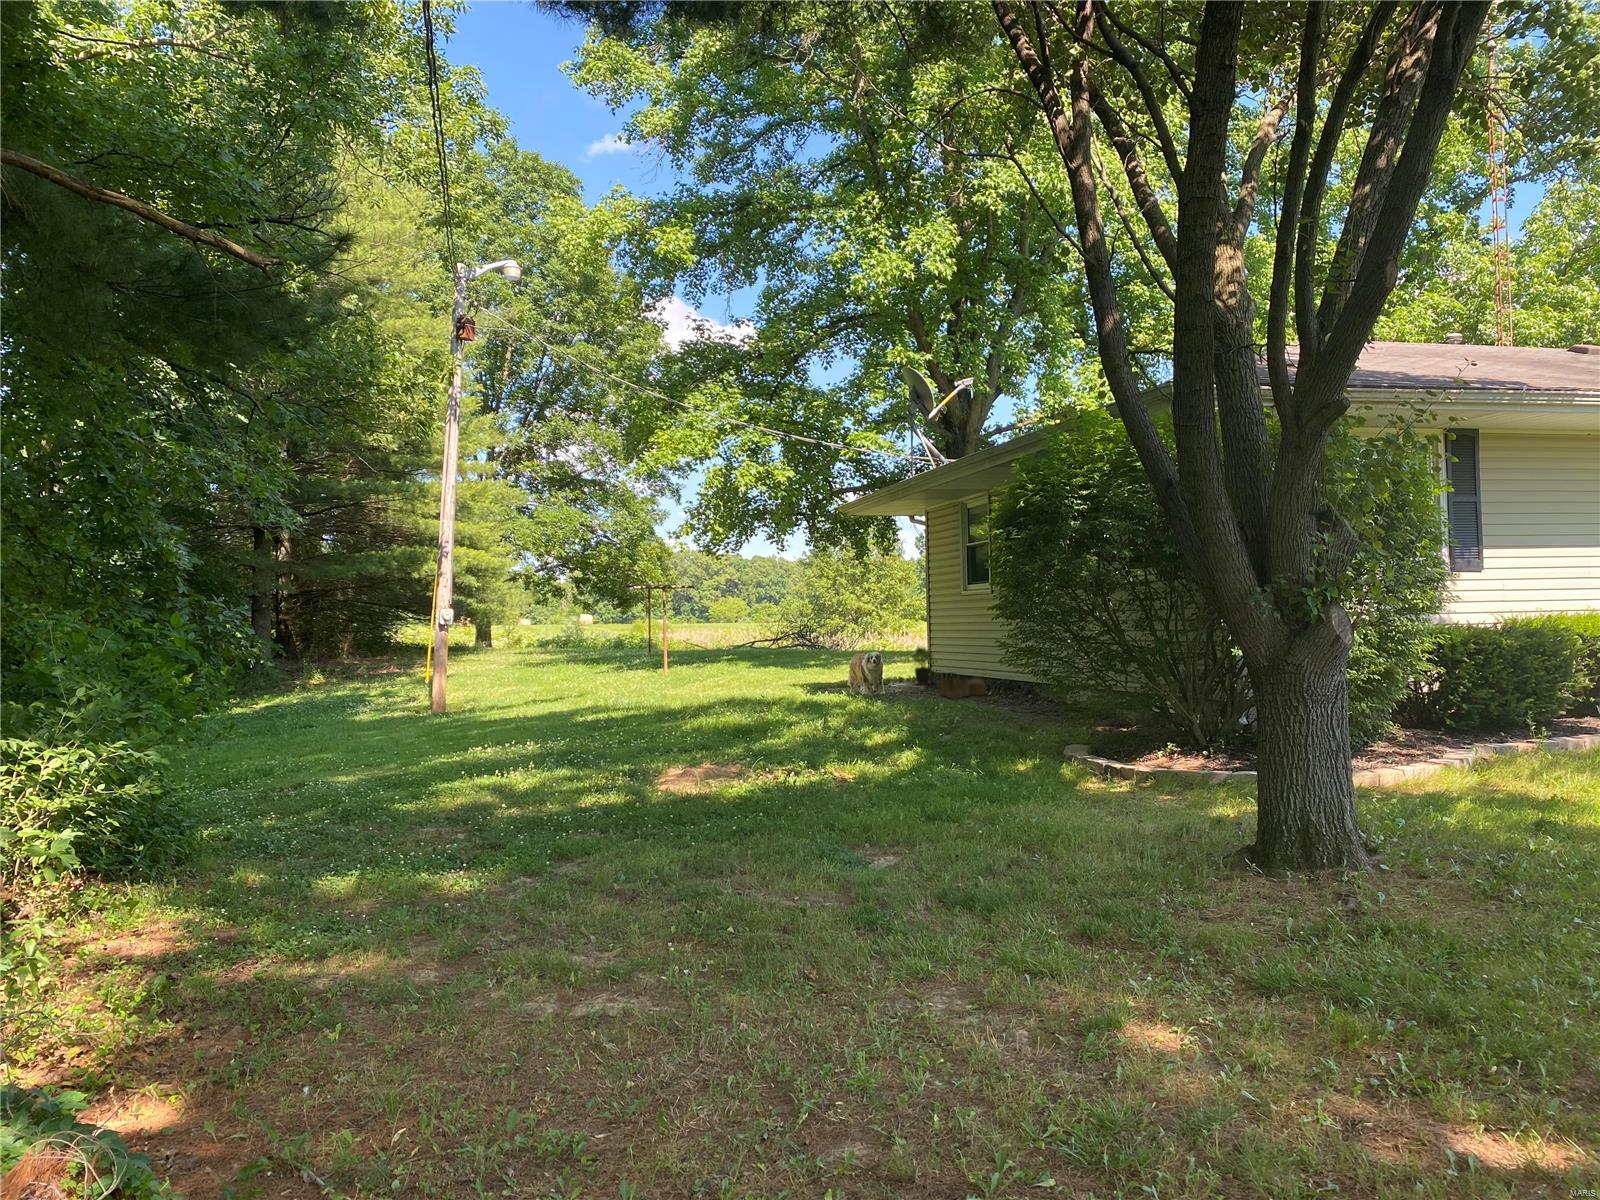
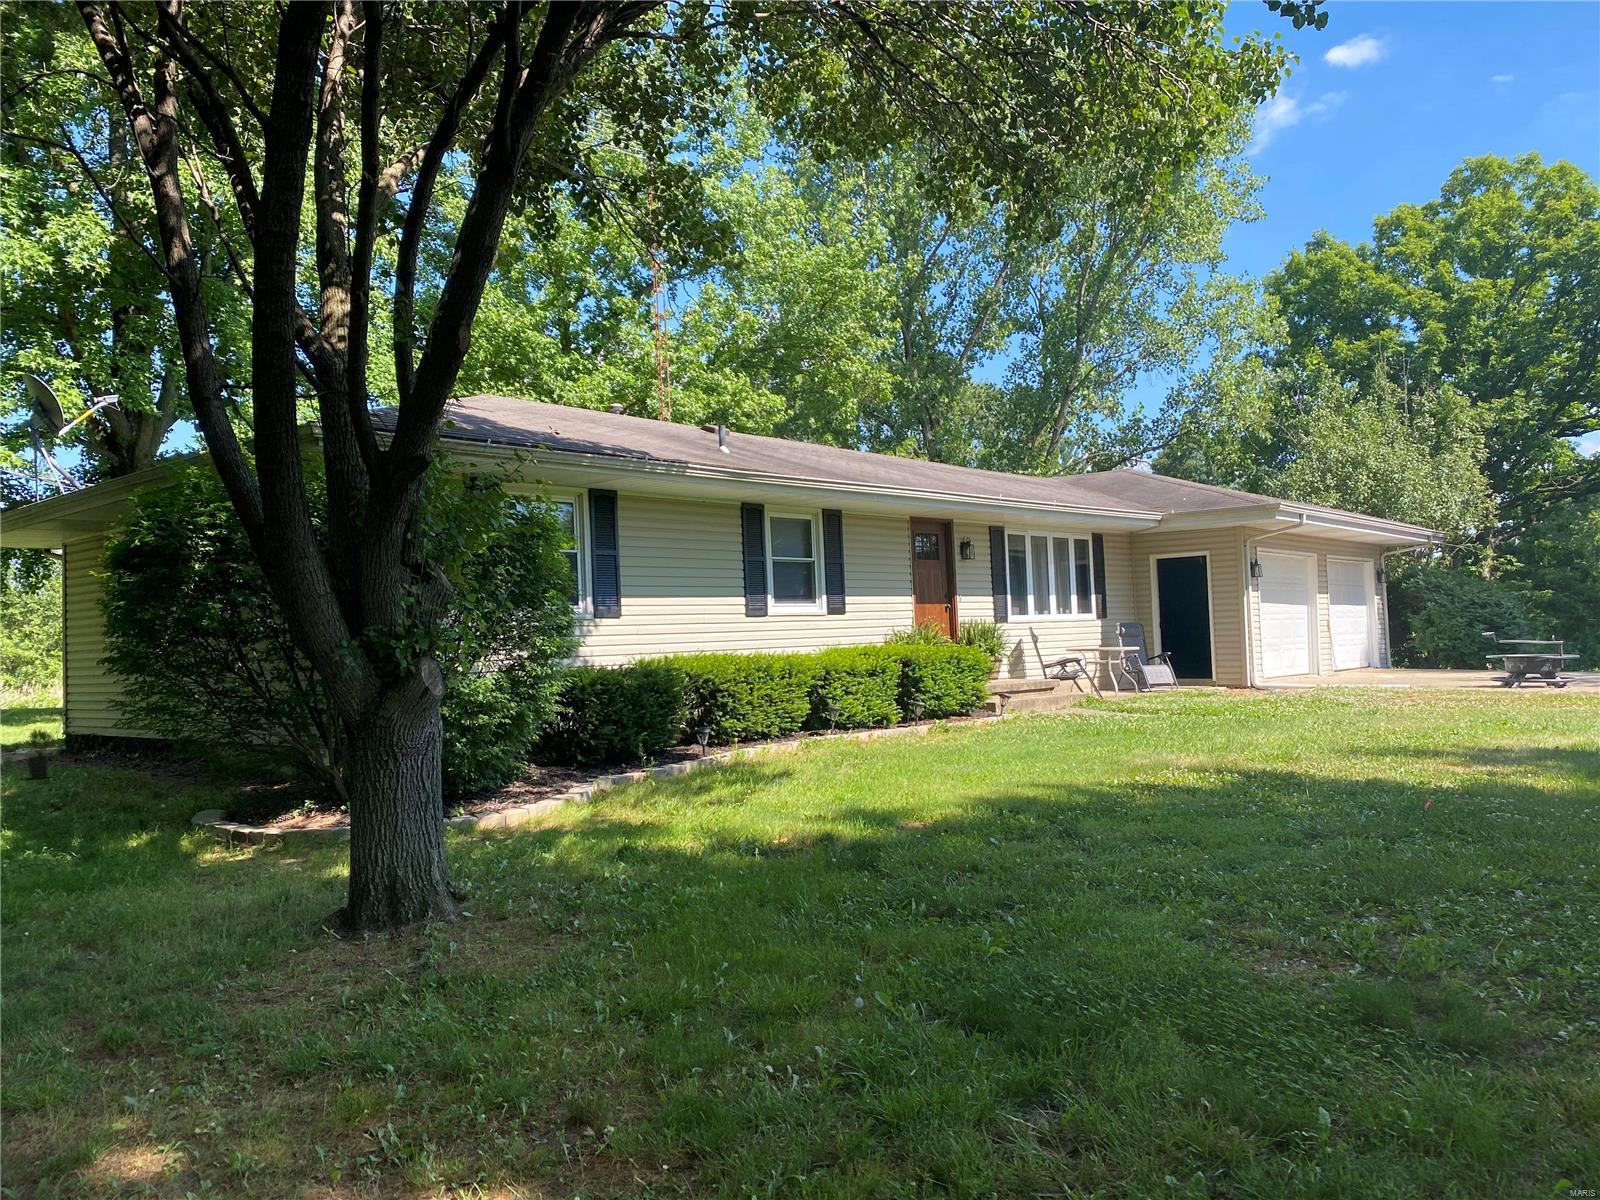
woven basket: present [940,678,986,699] -> none [59,761,126,789]

